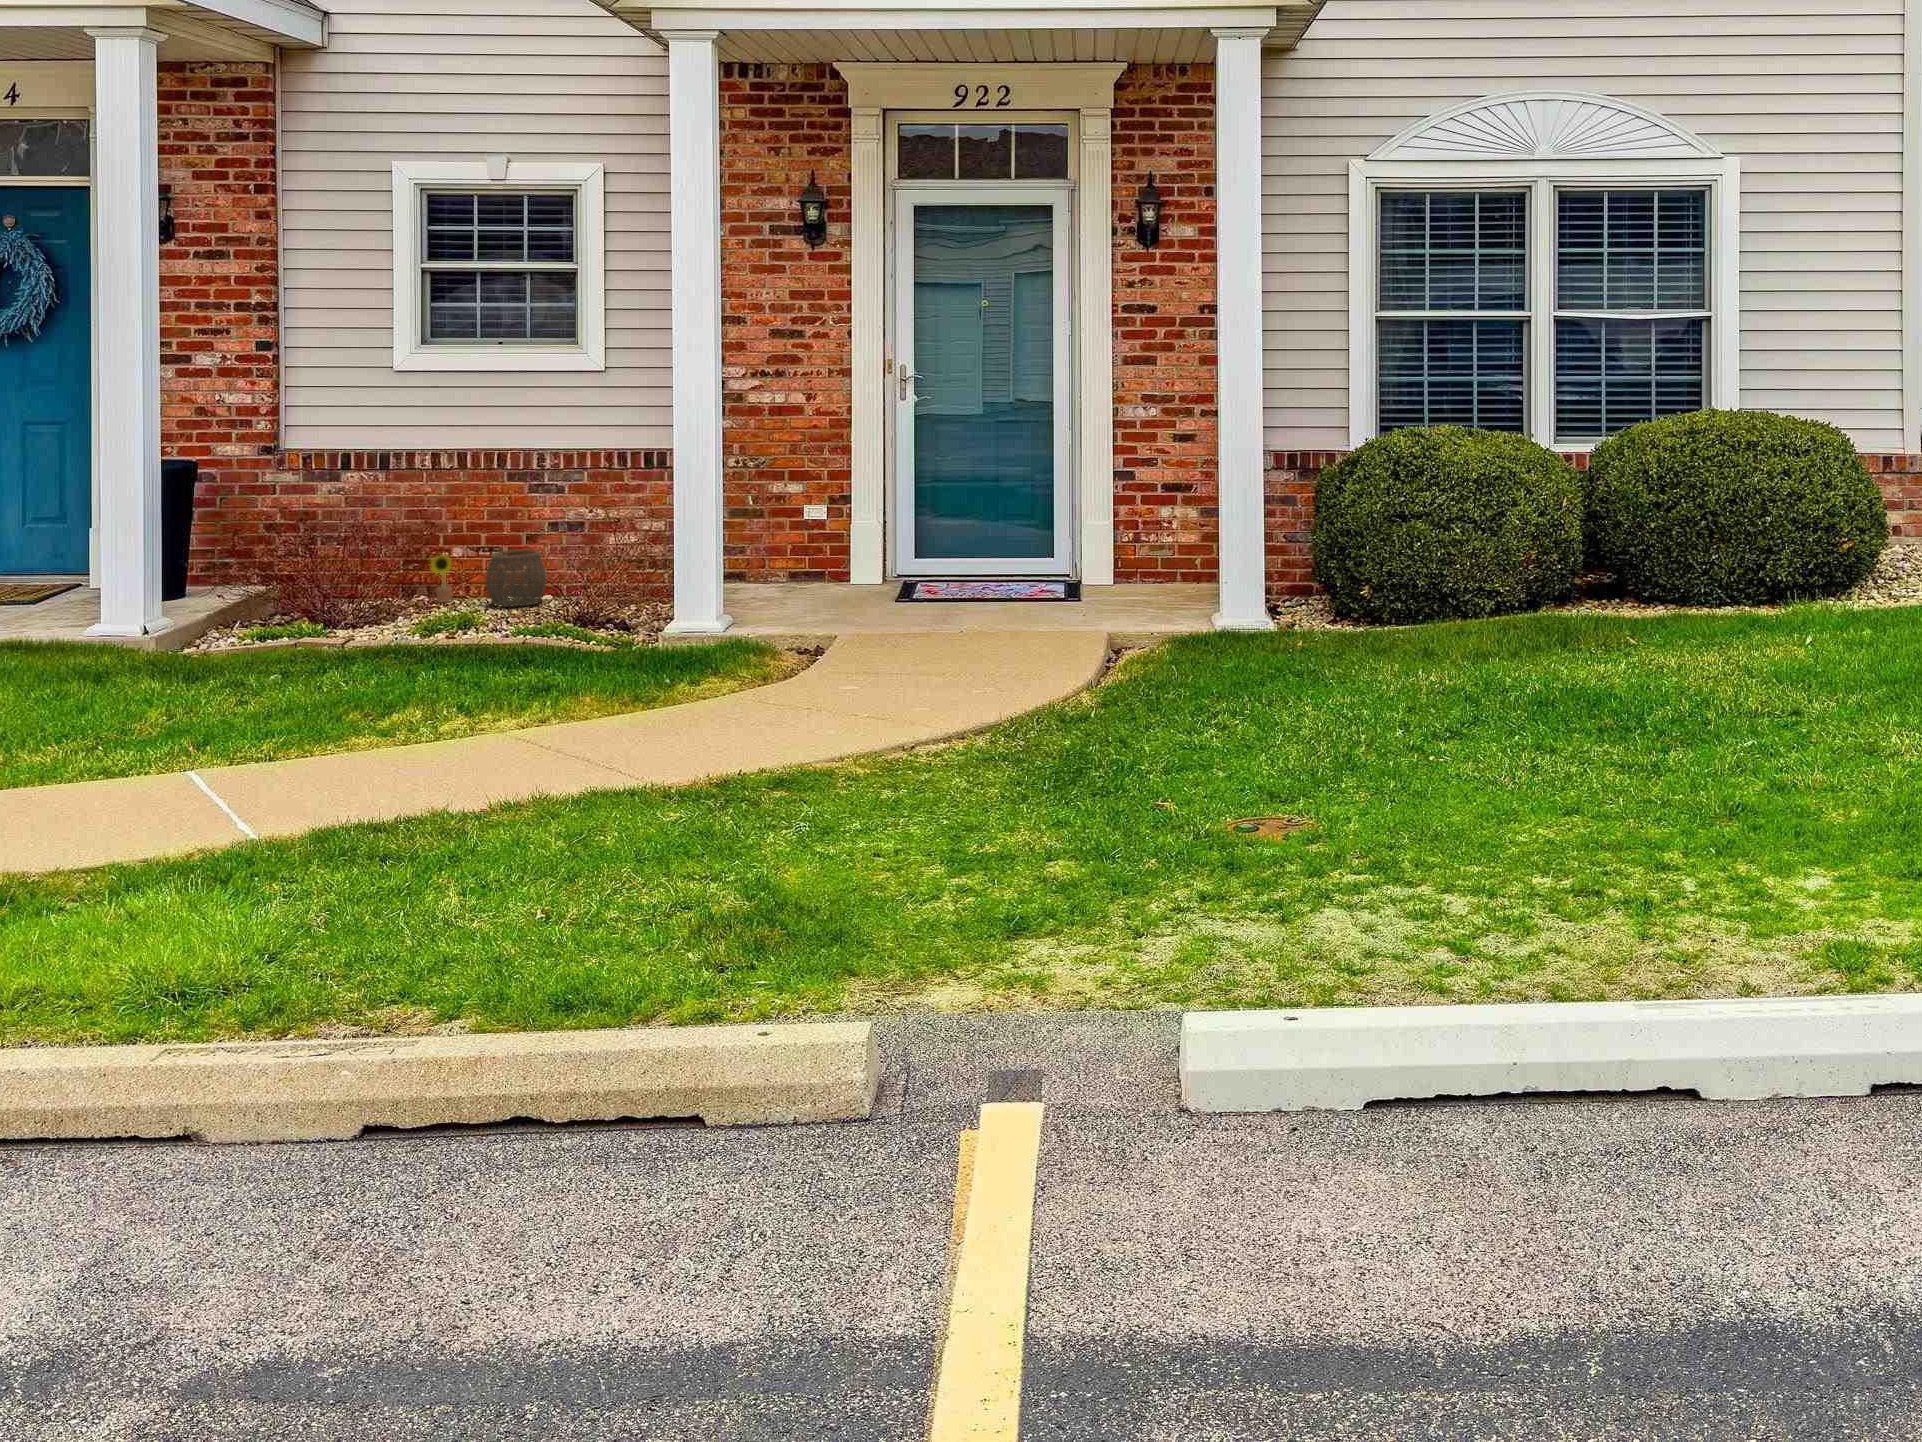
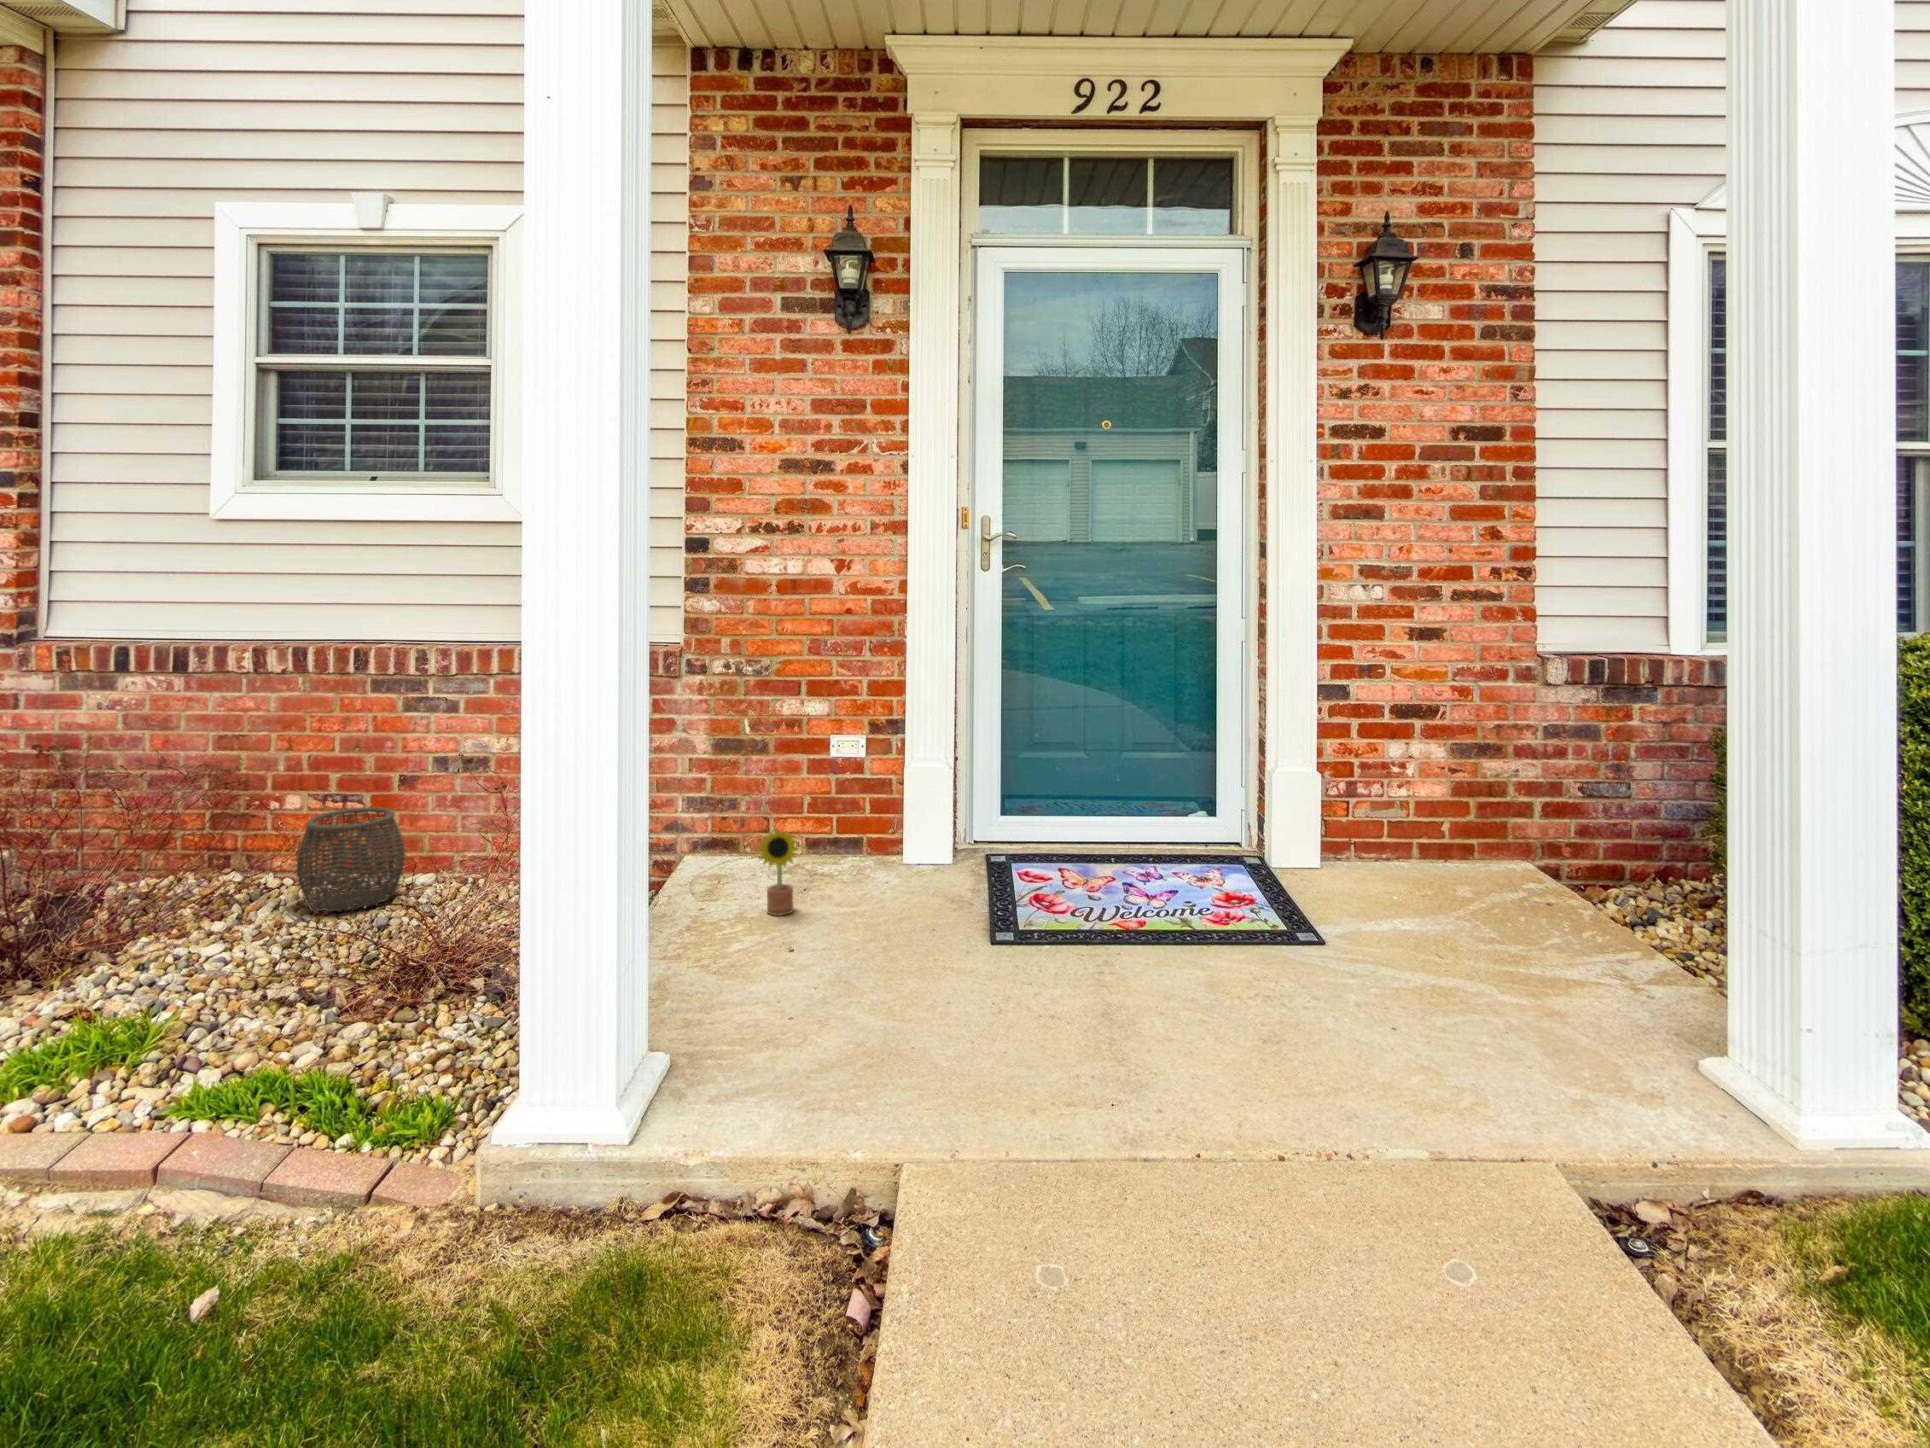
decorative plant: present [430,555,452,603] -> present [758,831,799,916]

